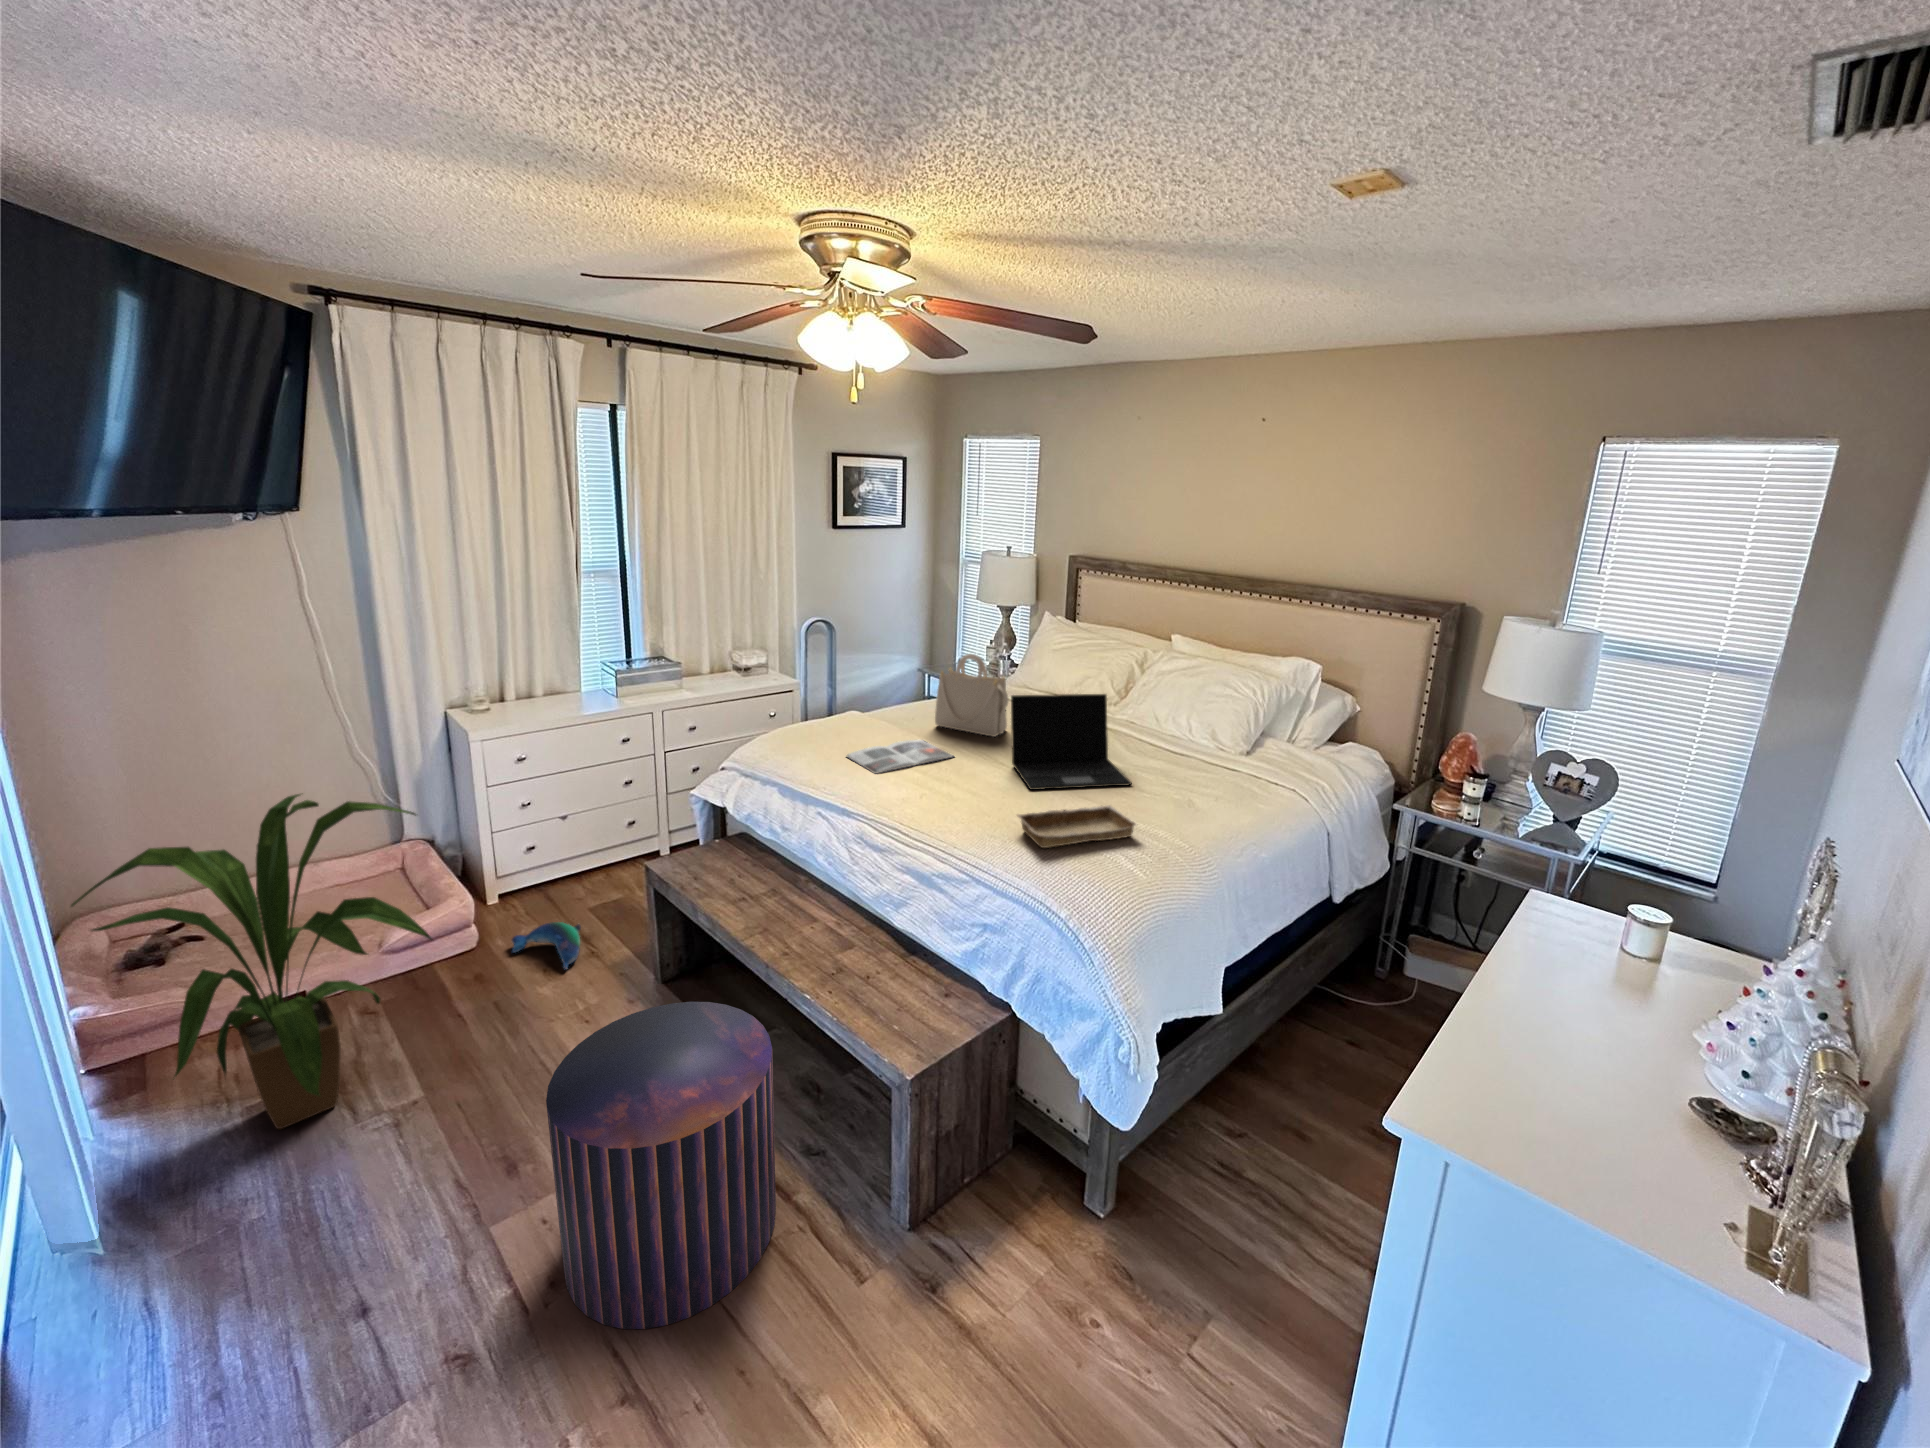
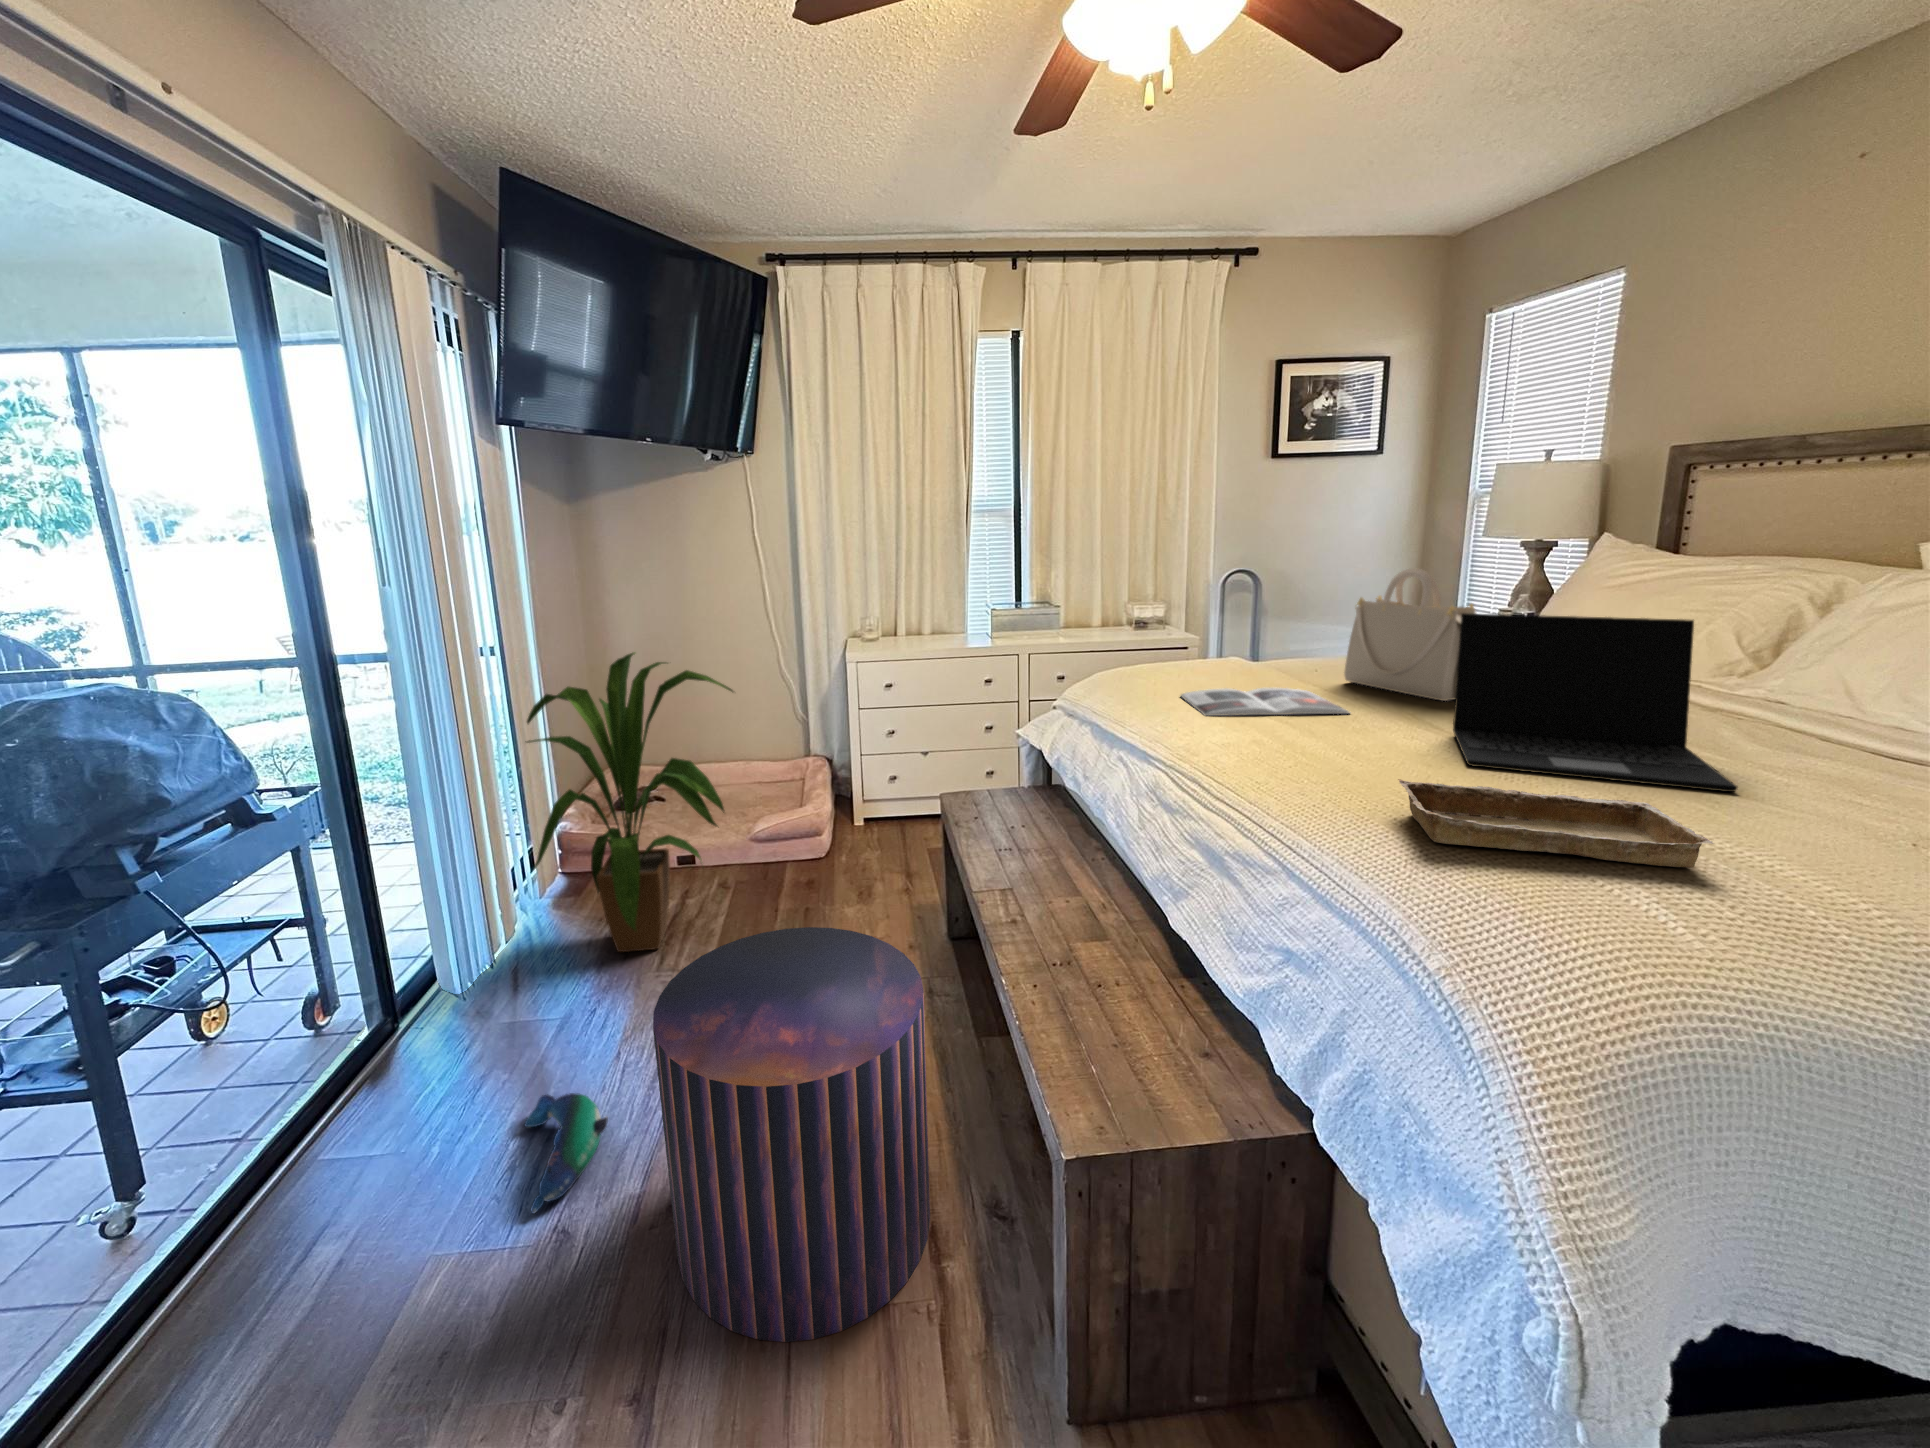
plush toy: present [512,922,581,969] -> present [525,1093,608,1213]

